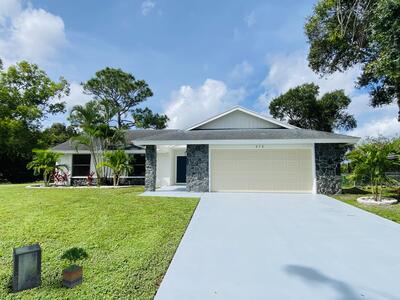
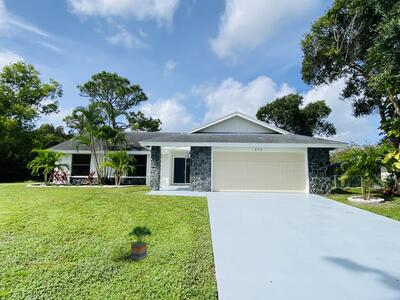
storage box: present [12,244,42,293] -> none [85,223,113,264]

